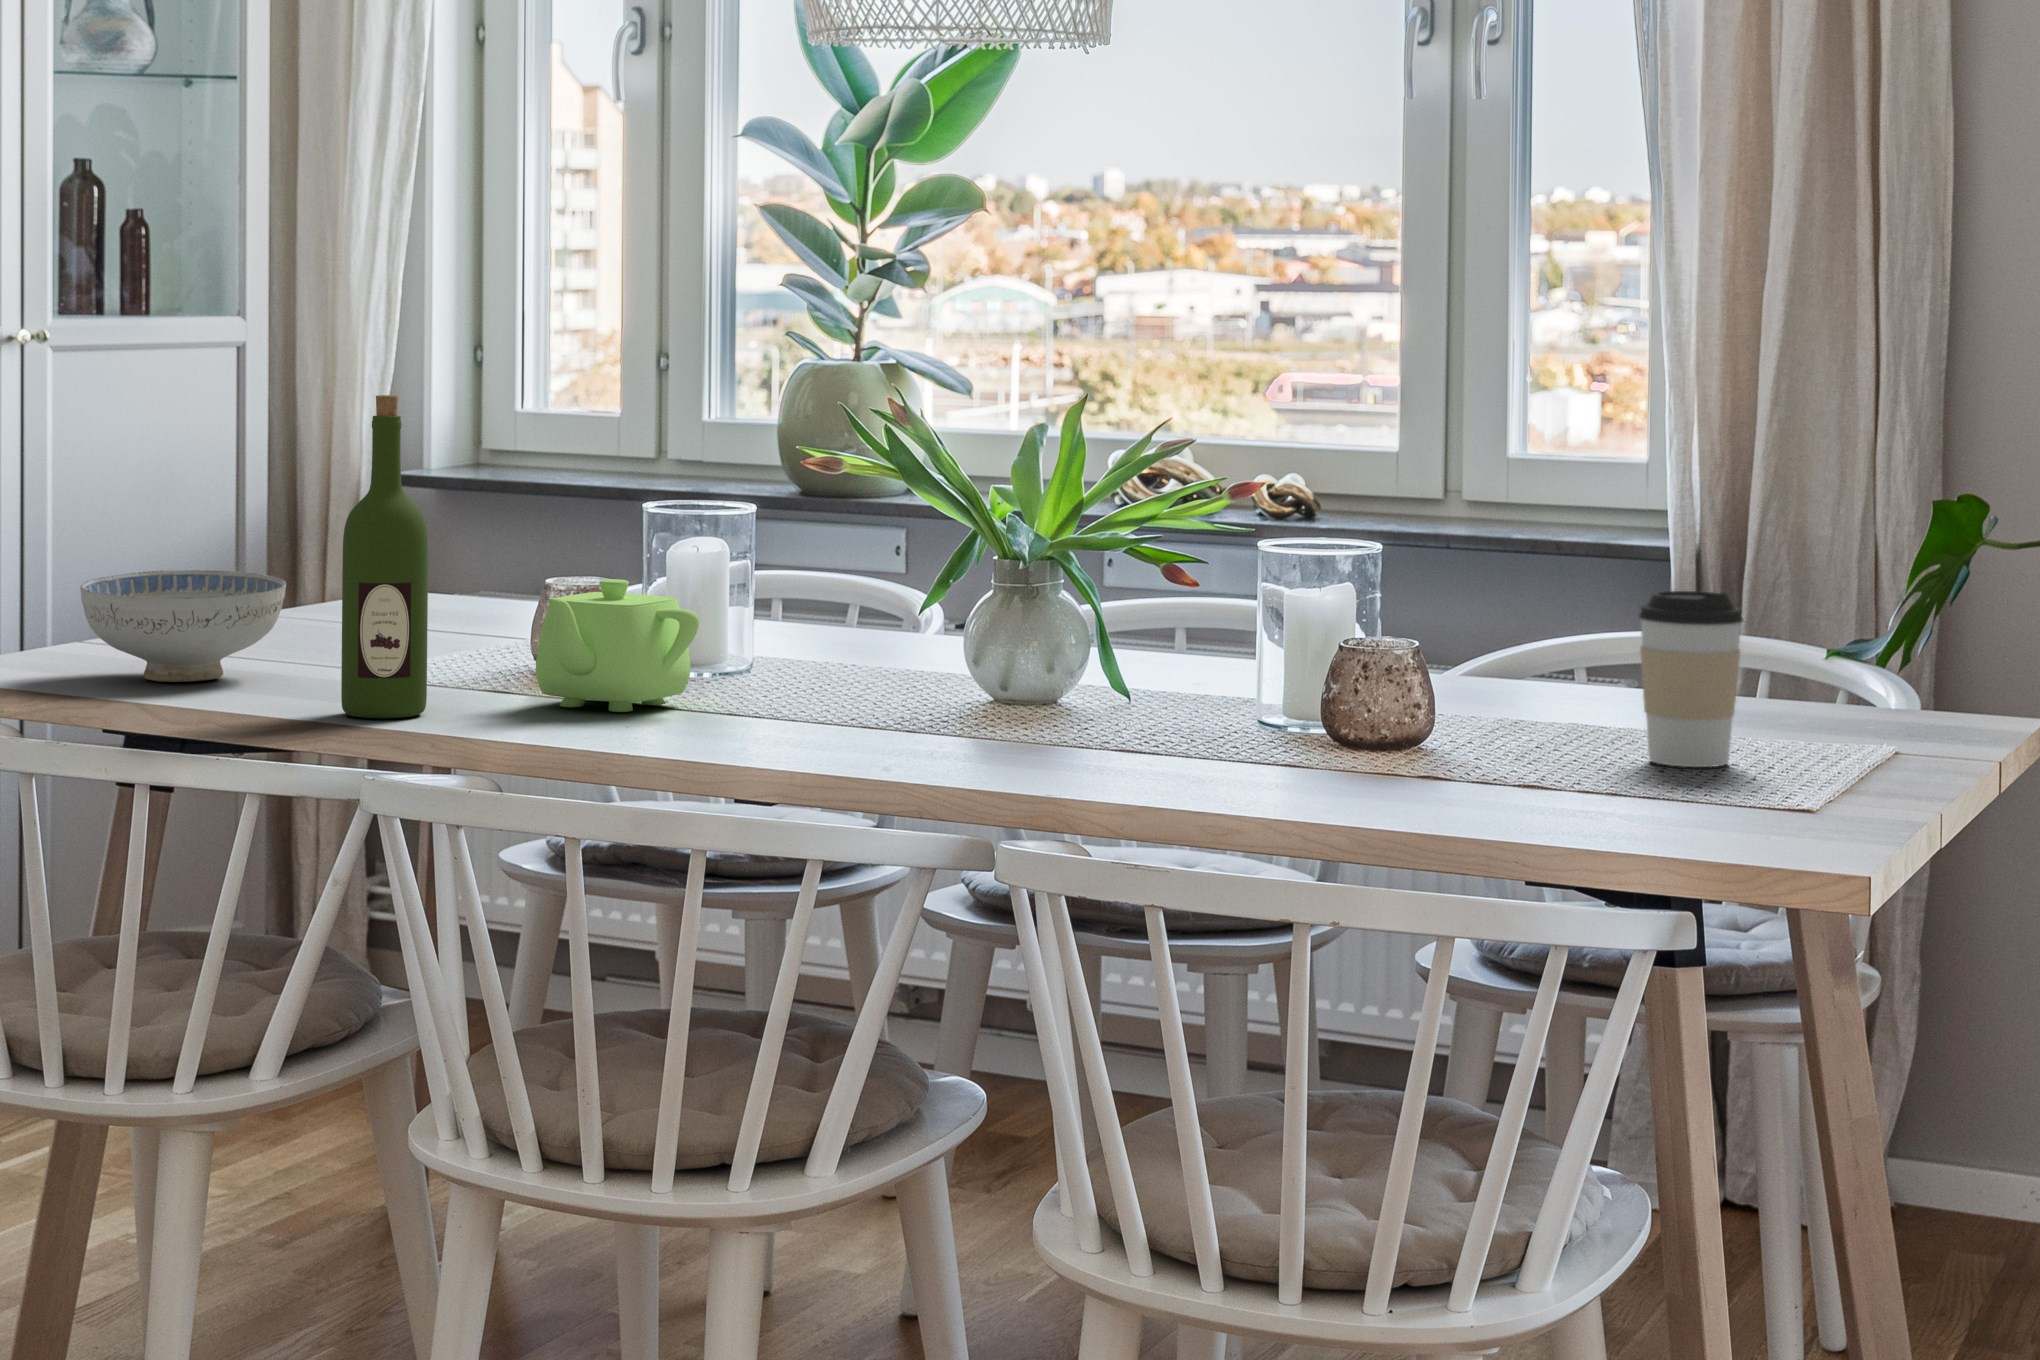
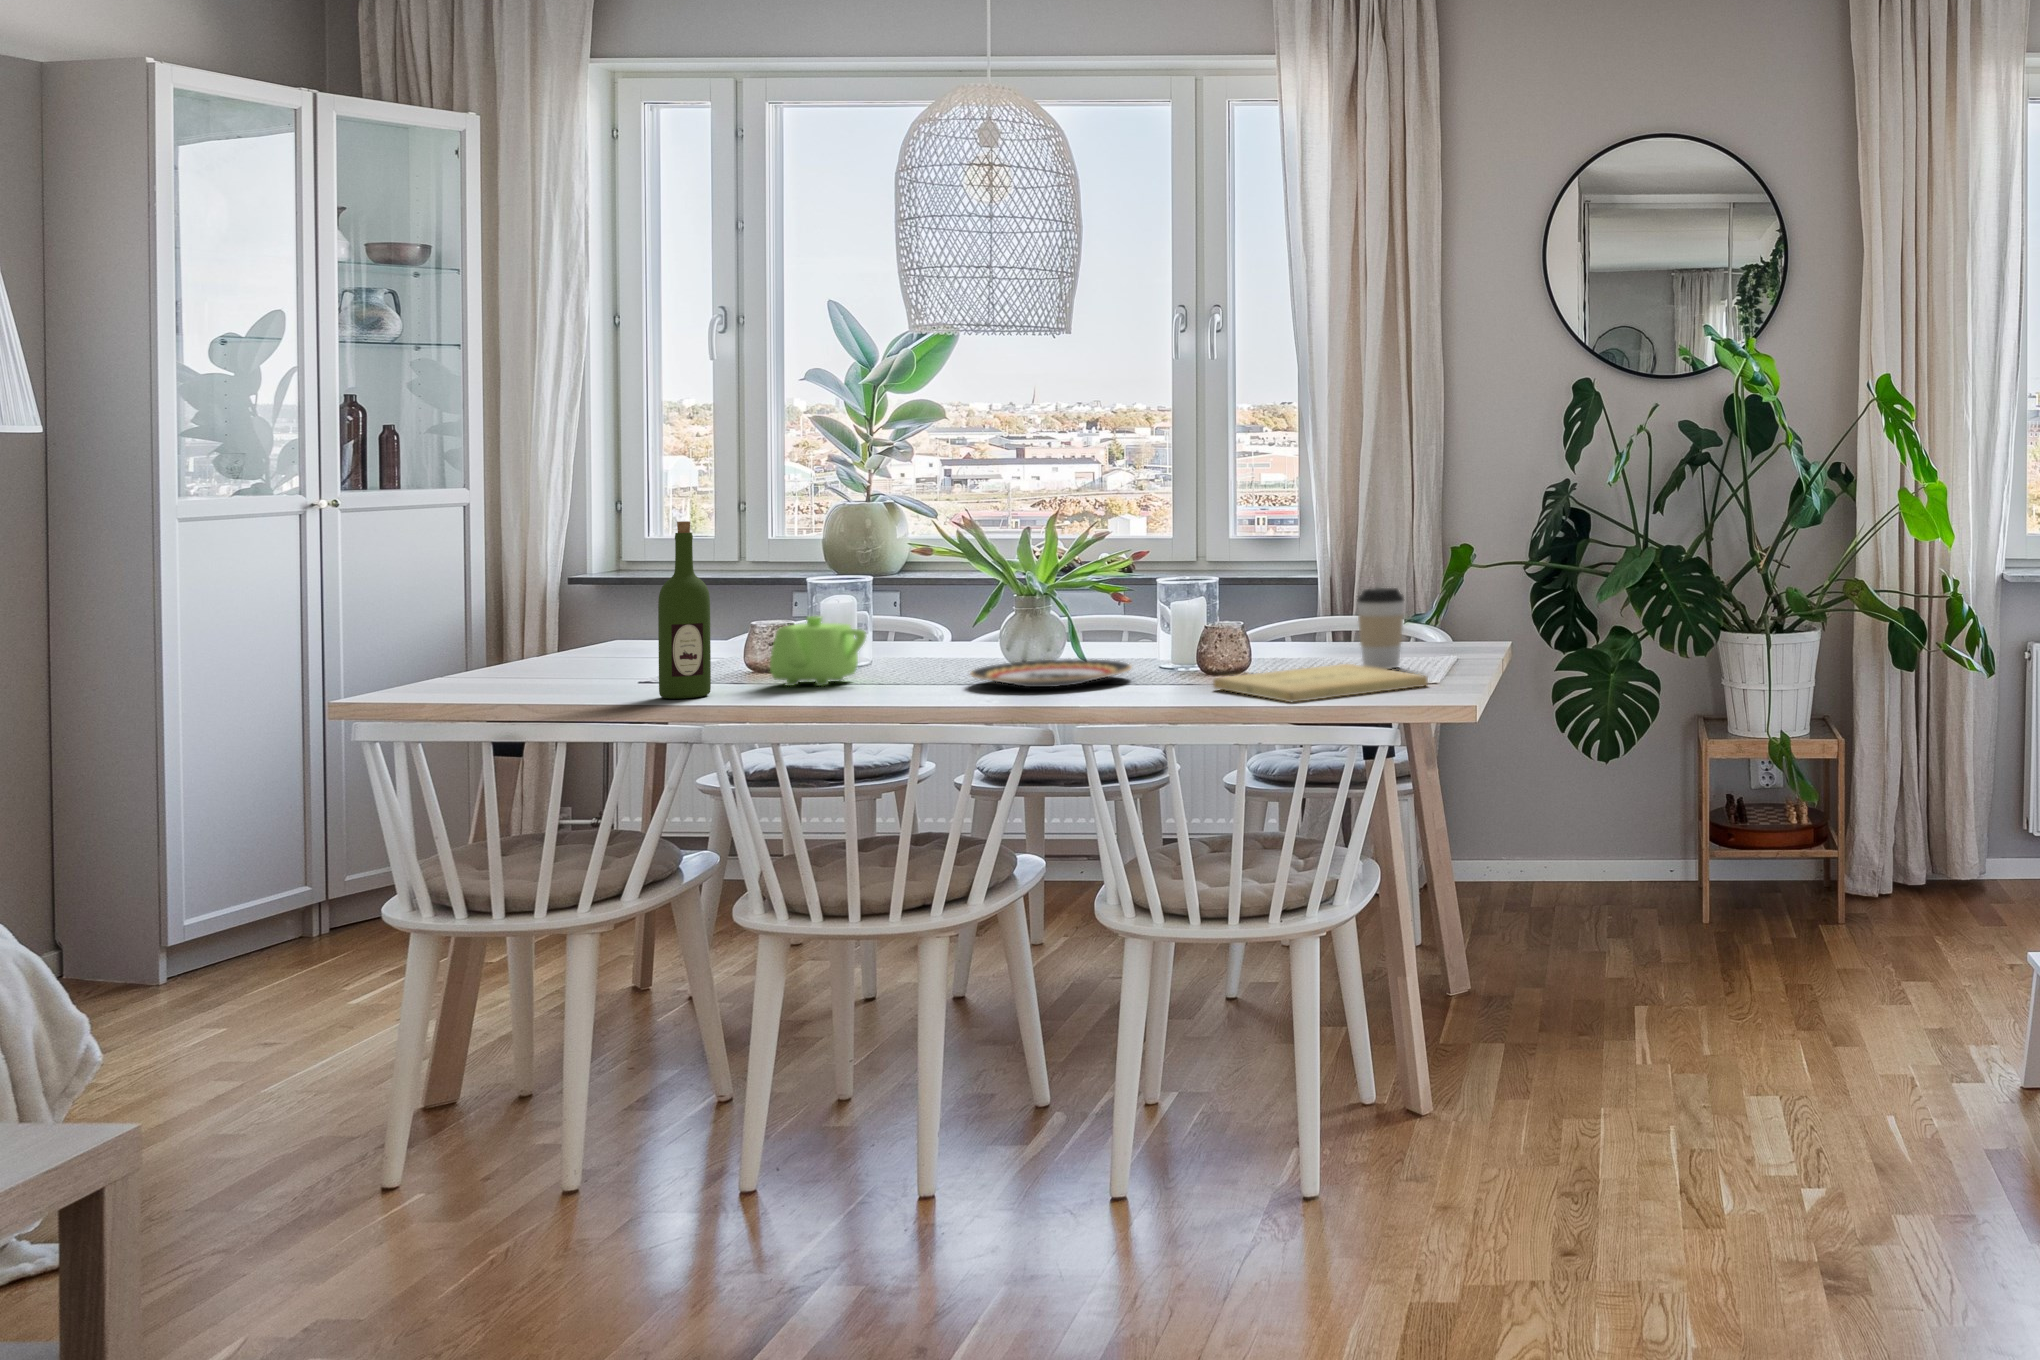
ceramic bowl: present [80,570,286,682] -> none [465,627,598,692]
plate: none [859,693,1169,749] -> present [971,659,1131,687]
book: none [1300,750,1753,833] -> present [1213,664,1428,703]

